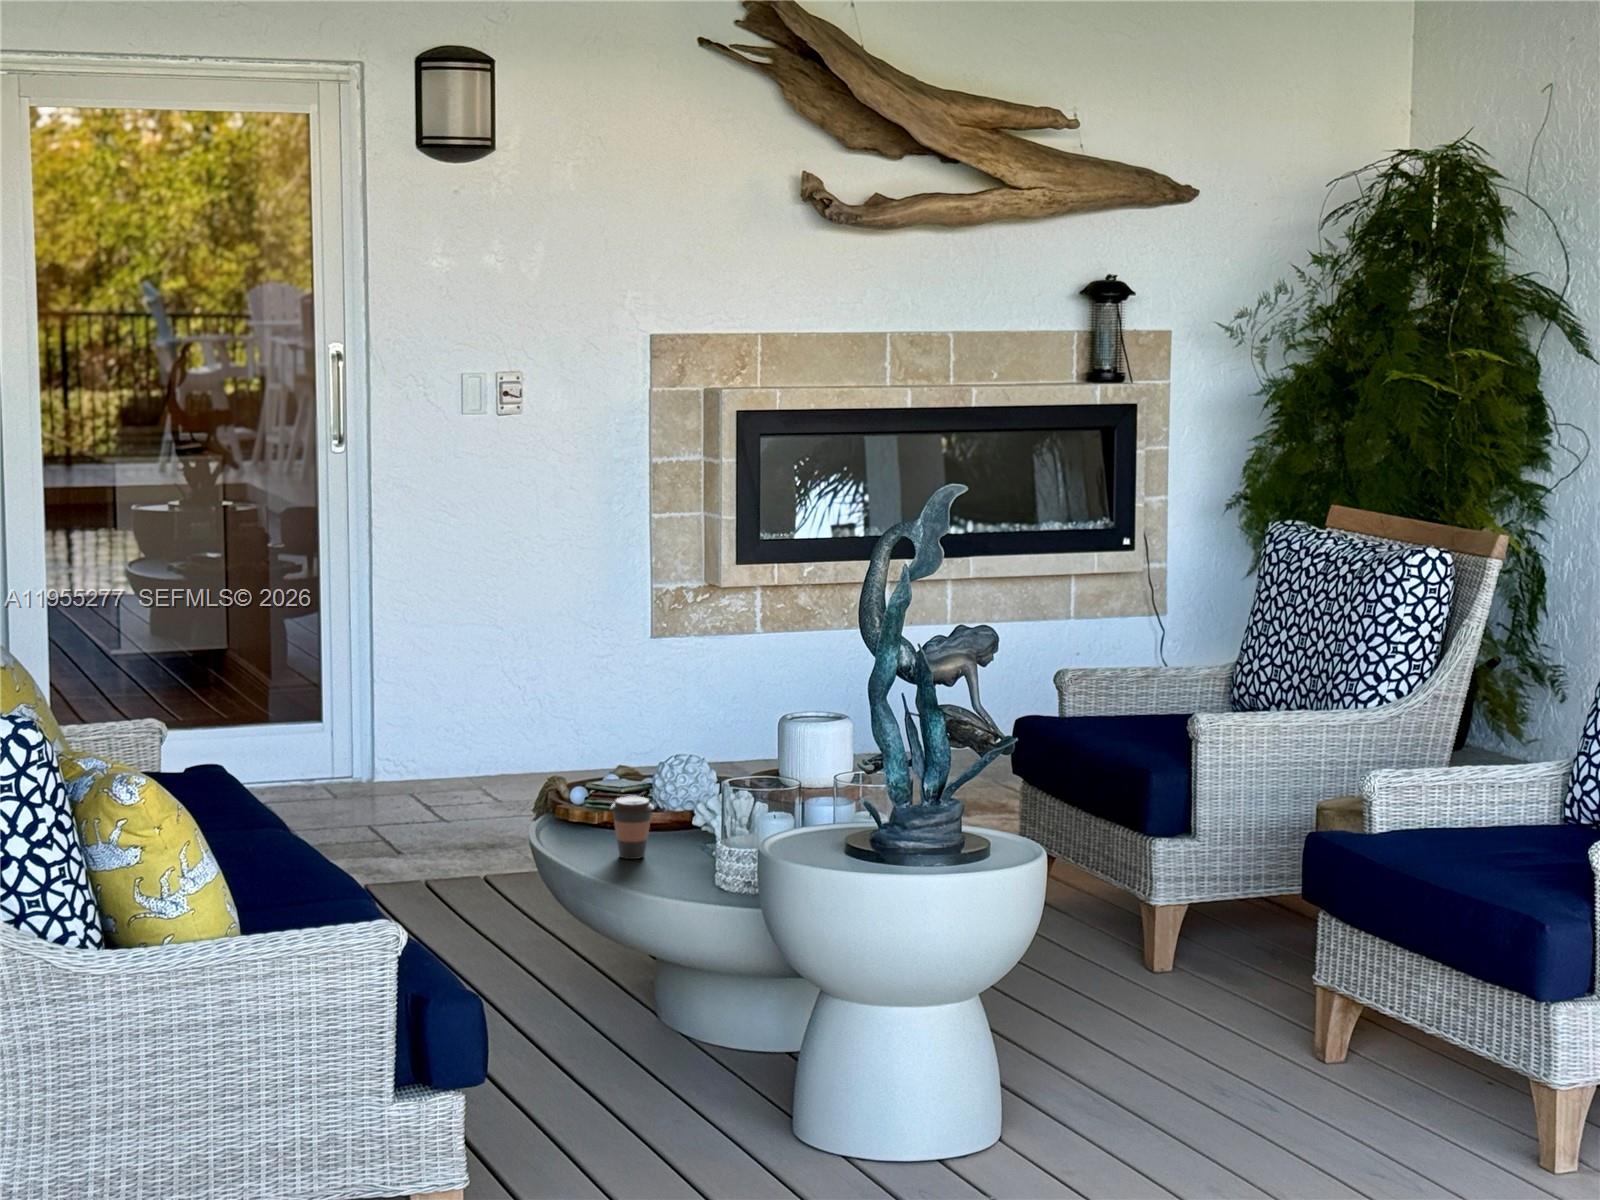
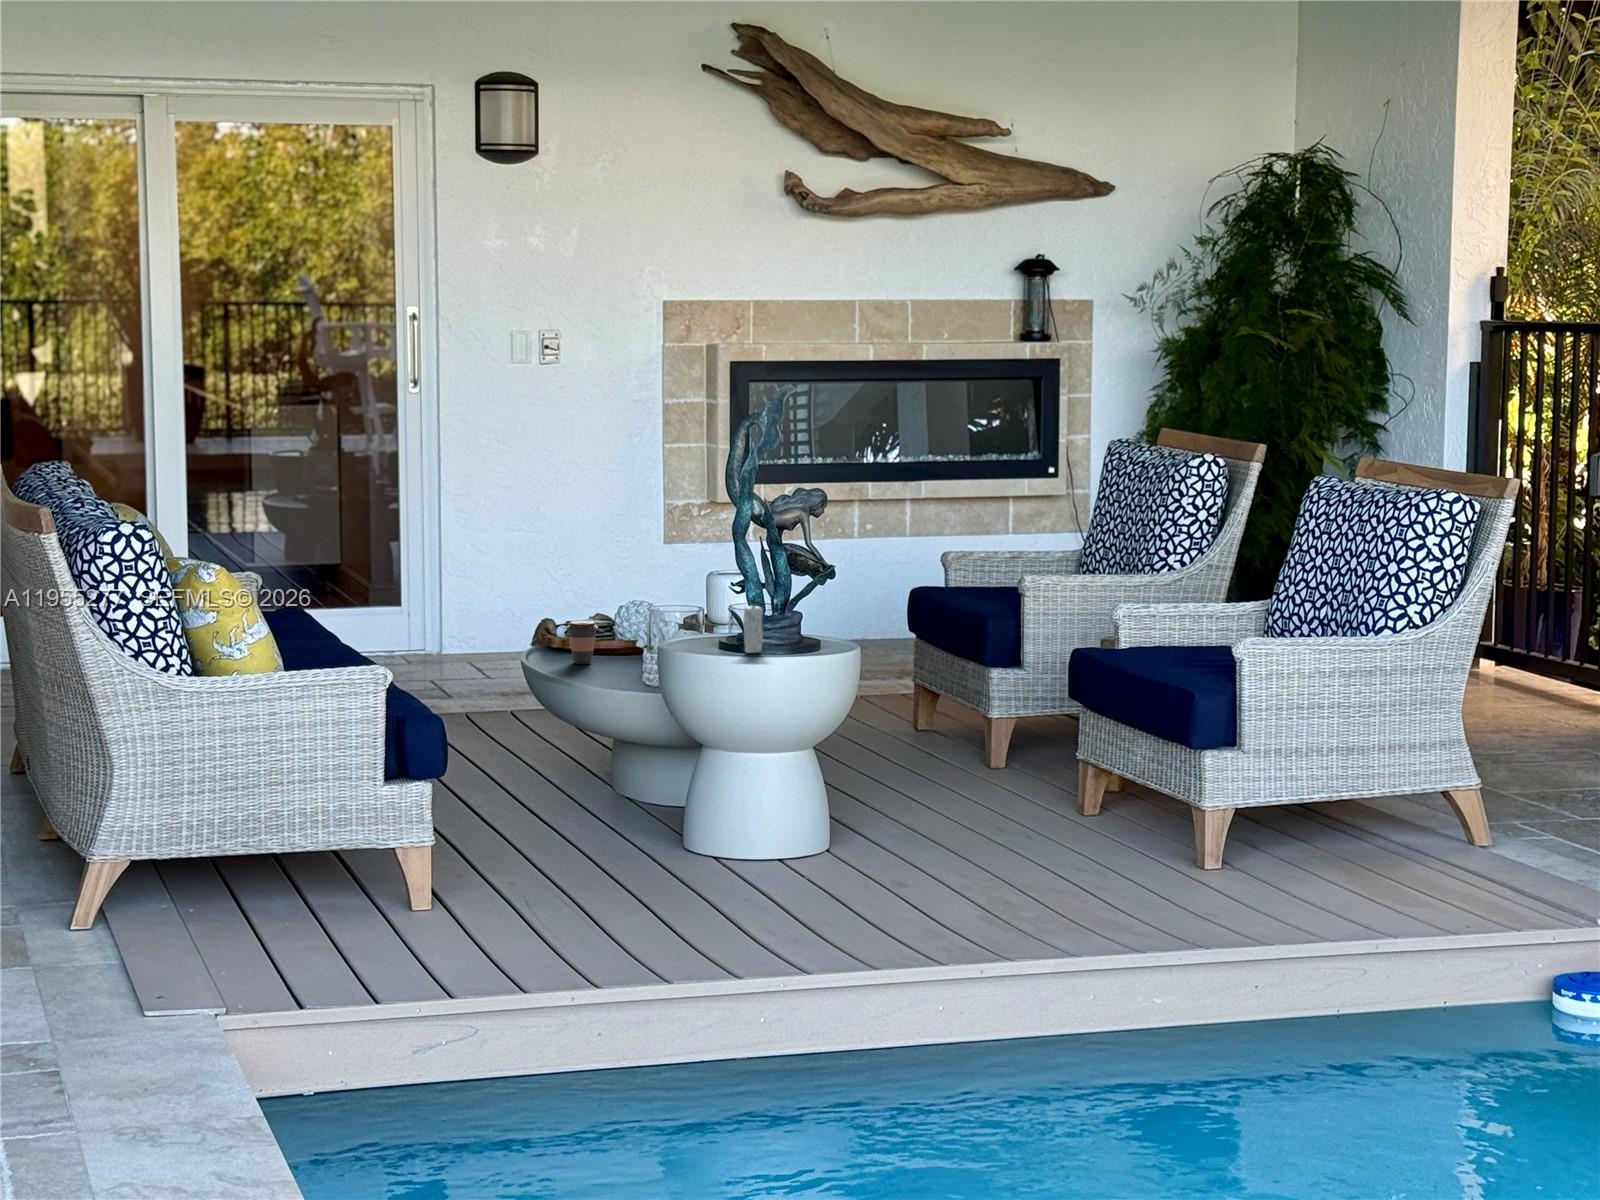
candle: none [908,791,935,872] -> present [744,605,763,653]

